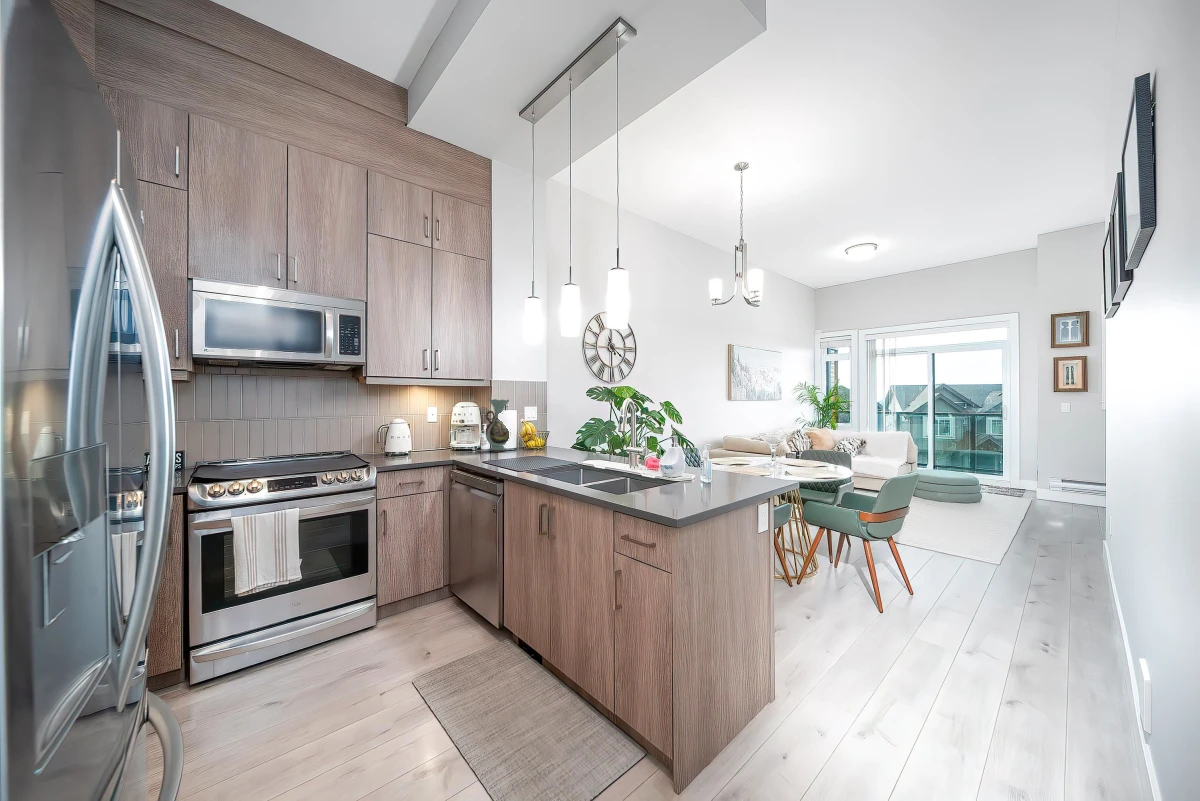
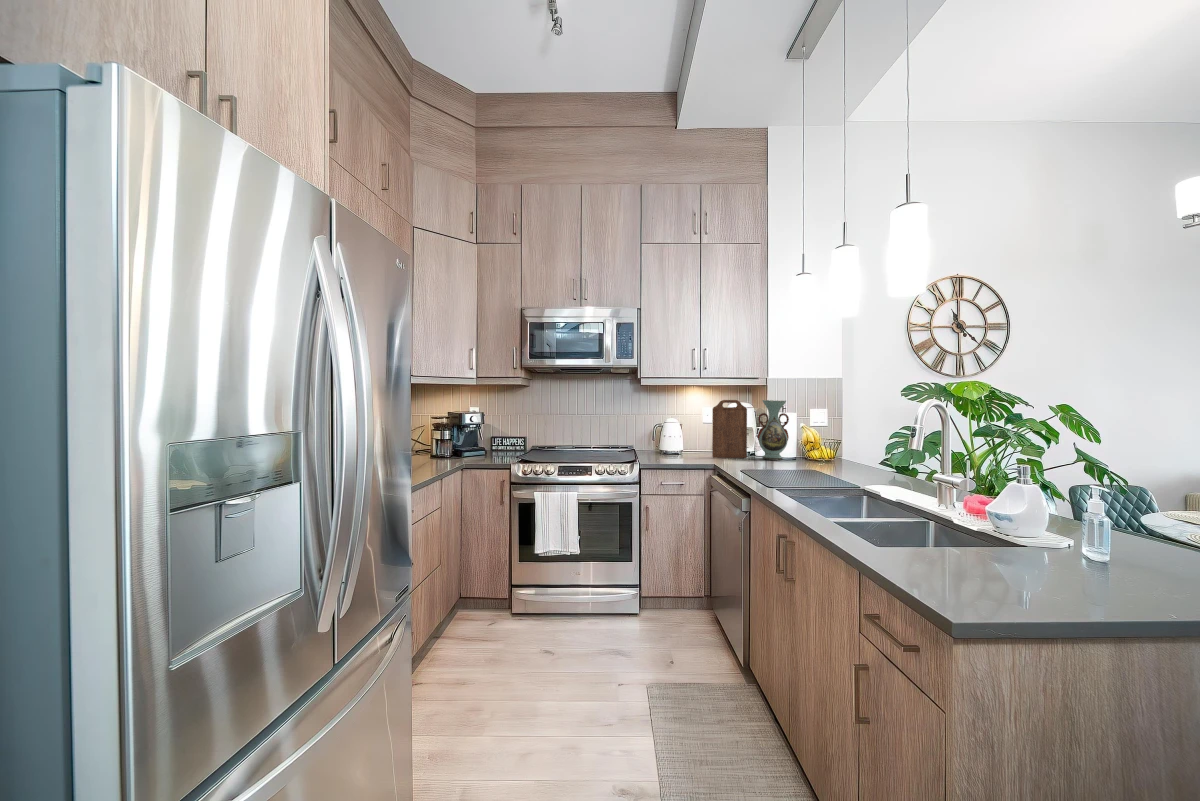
cutting board: none [443,399,475,454] -> present [712,400,747,458]

